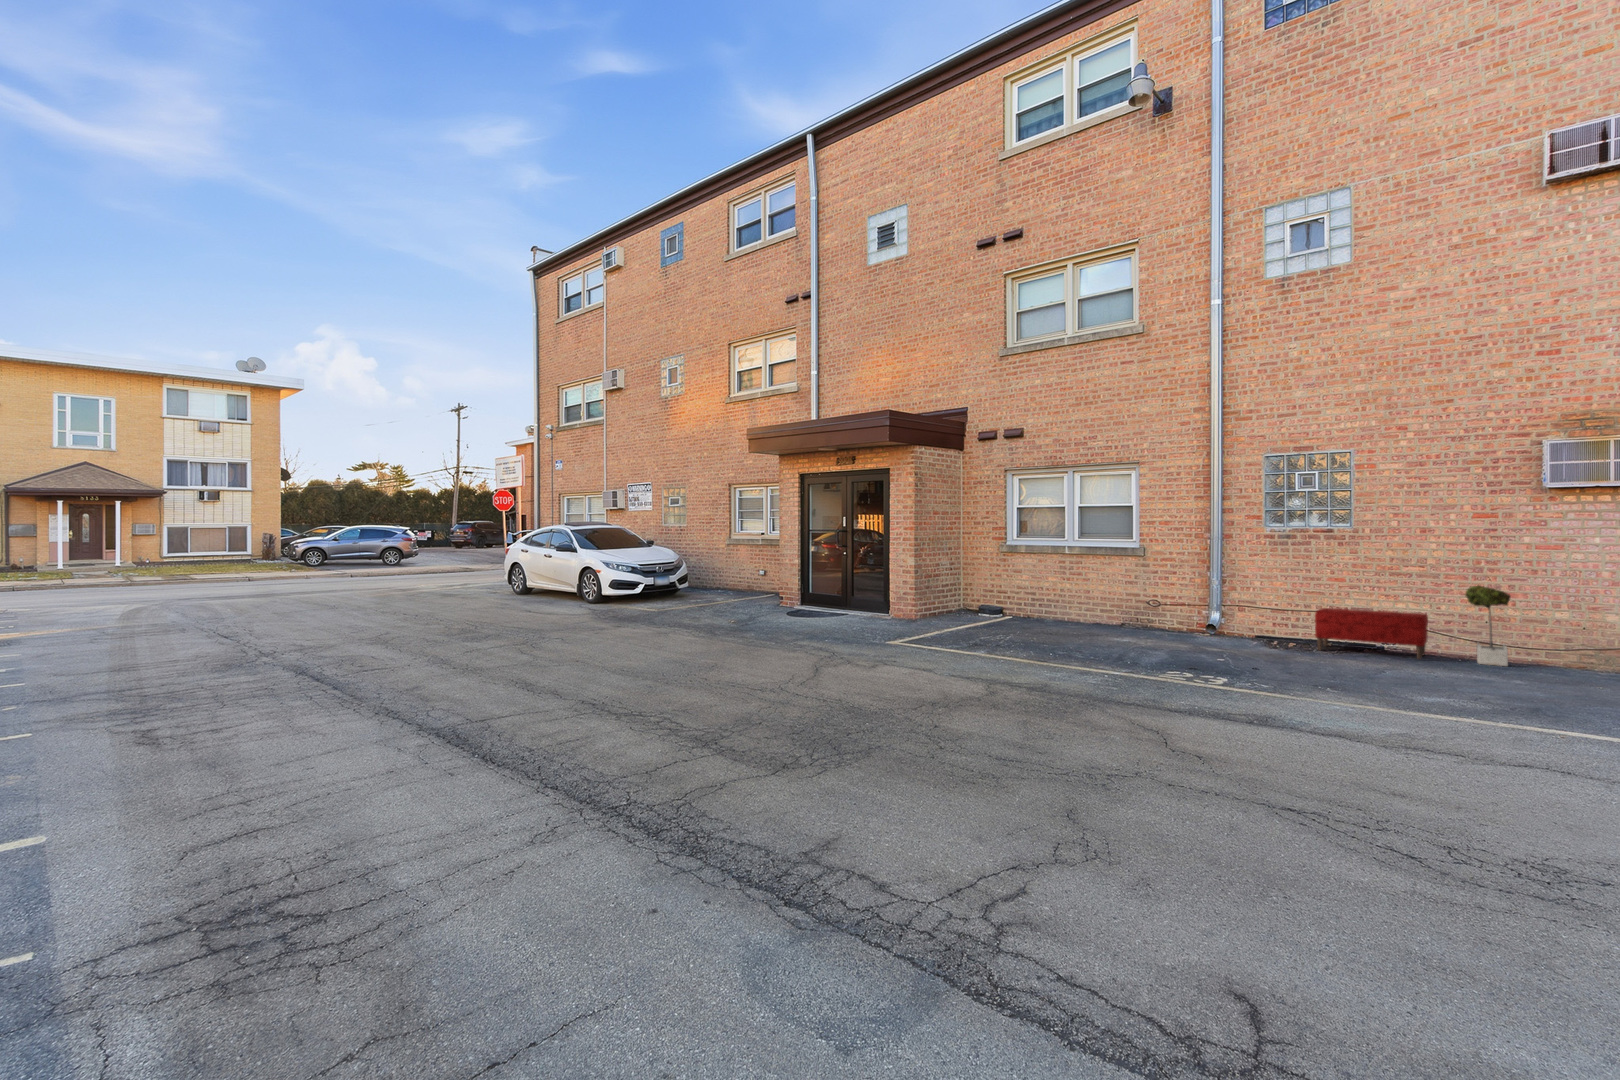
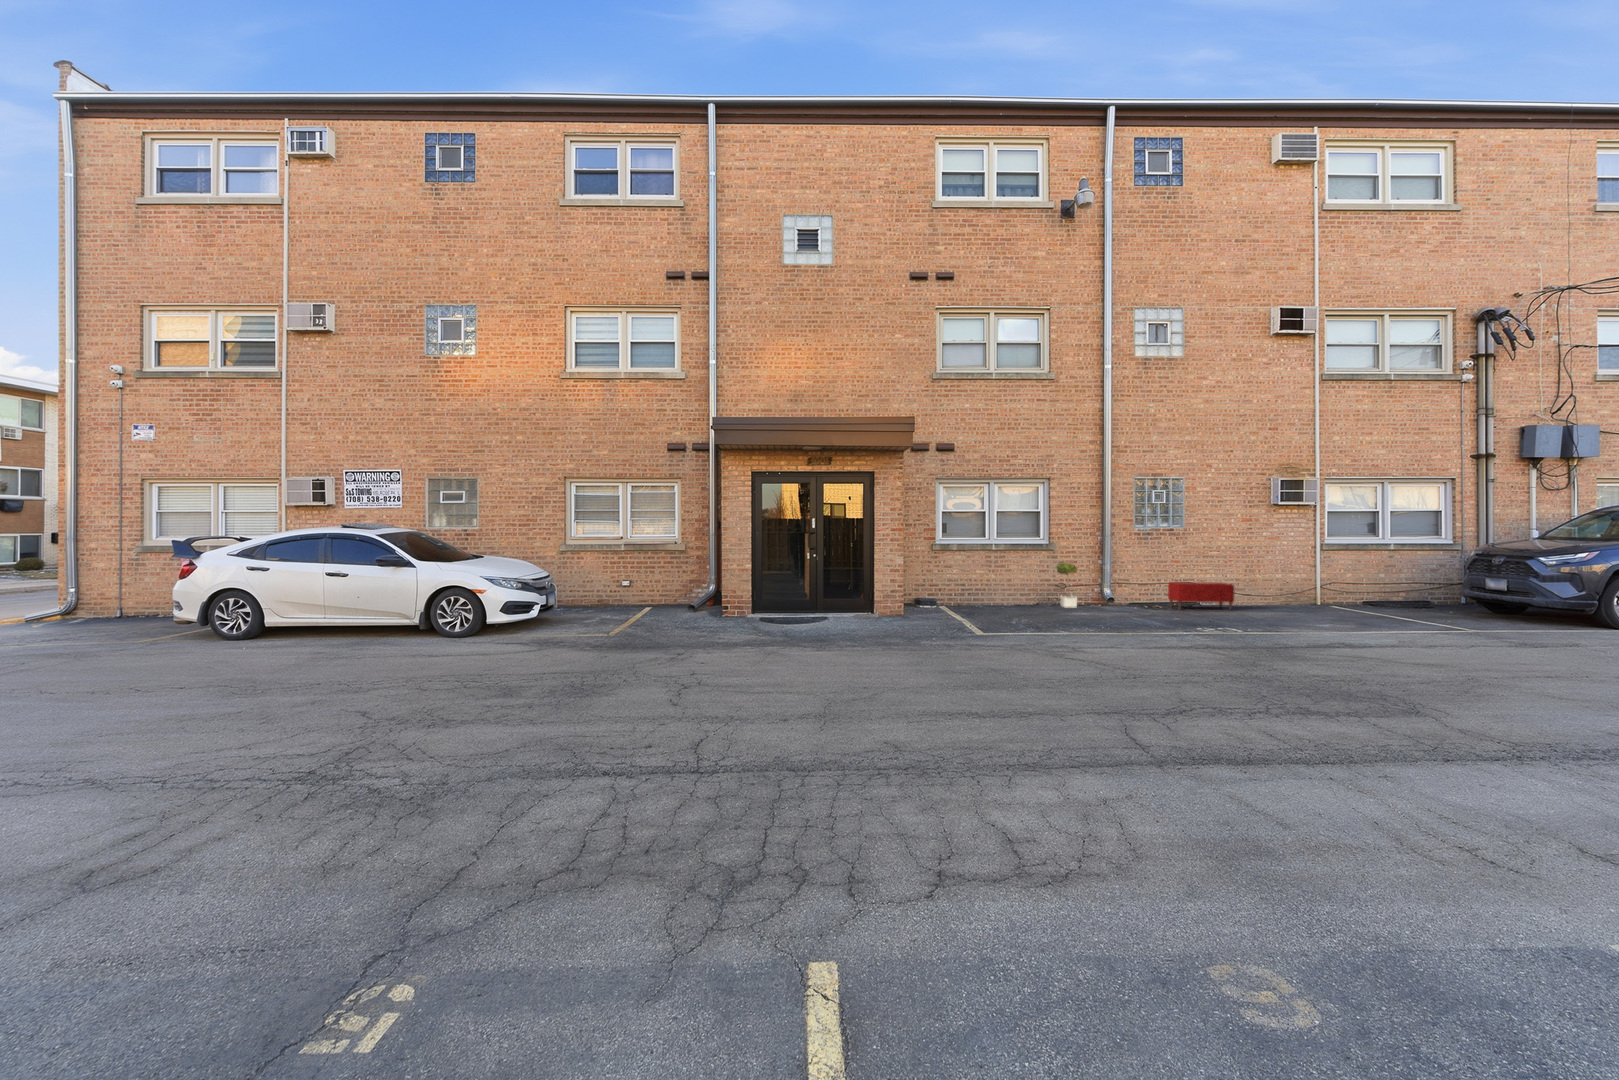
potted tree: present [1466,585,1511,666] -> present [1057,562,1077,608]

